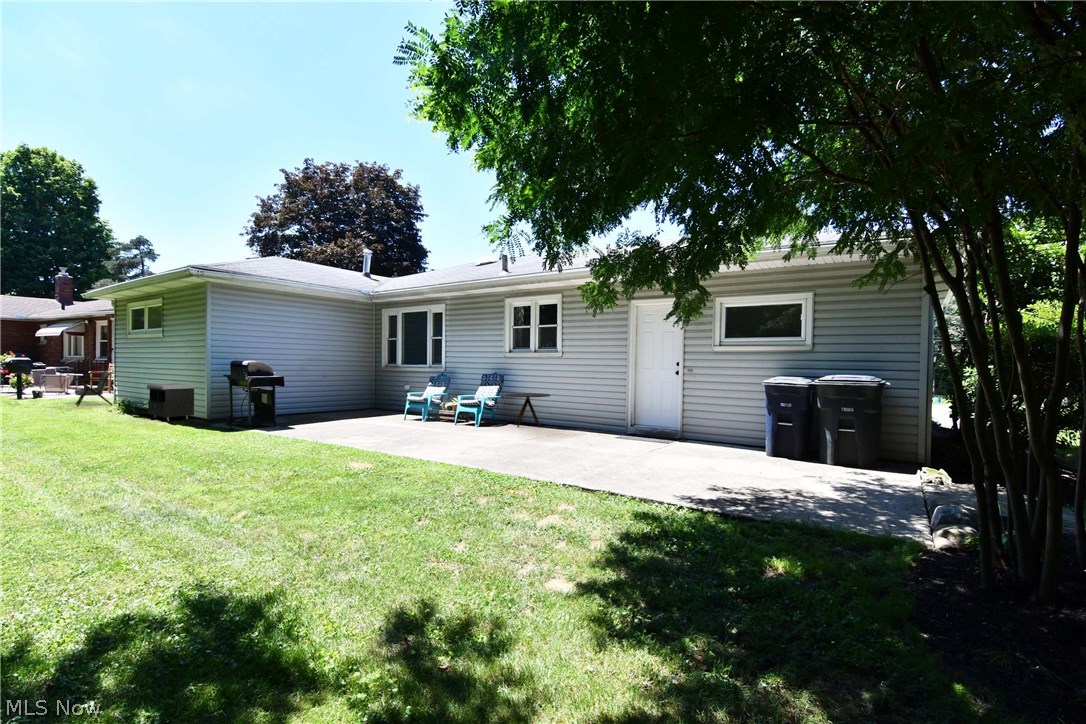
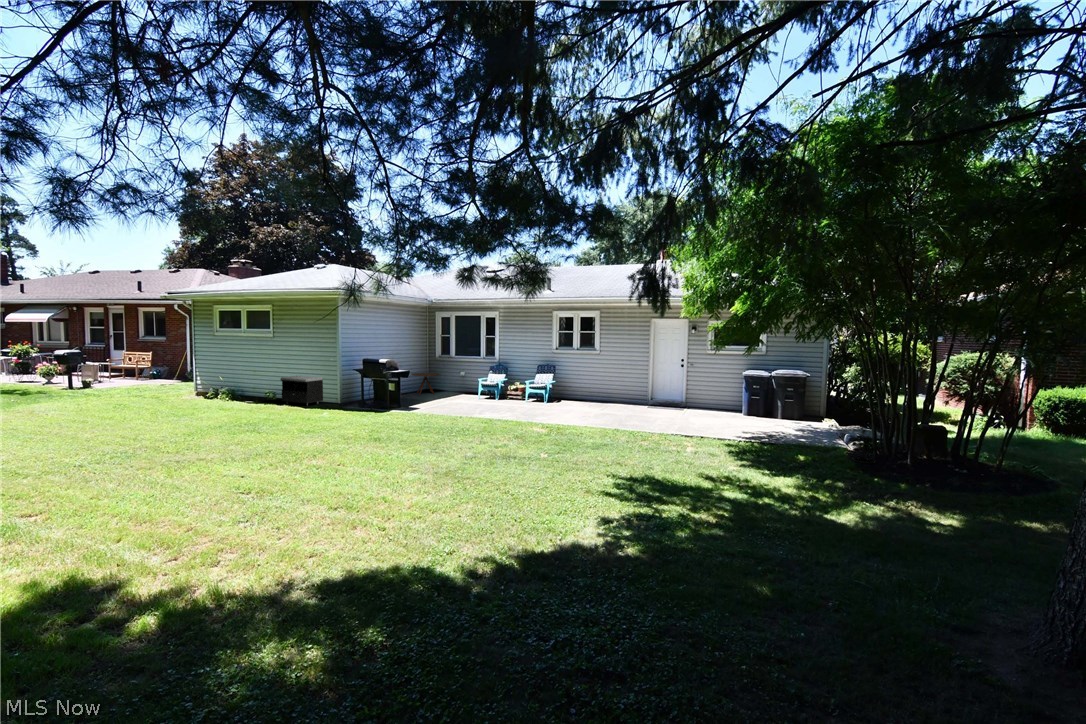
lounge chair: present [75,371,113,406] -> none [163,364,202,396]
round table: present [505,393,551,427] -> present [411,373,440,394]
potted tree: none [915,487,1008,605] -> present [851,429,876,463]

